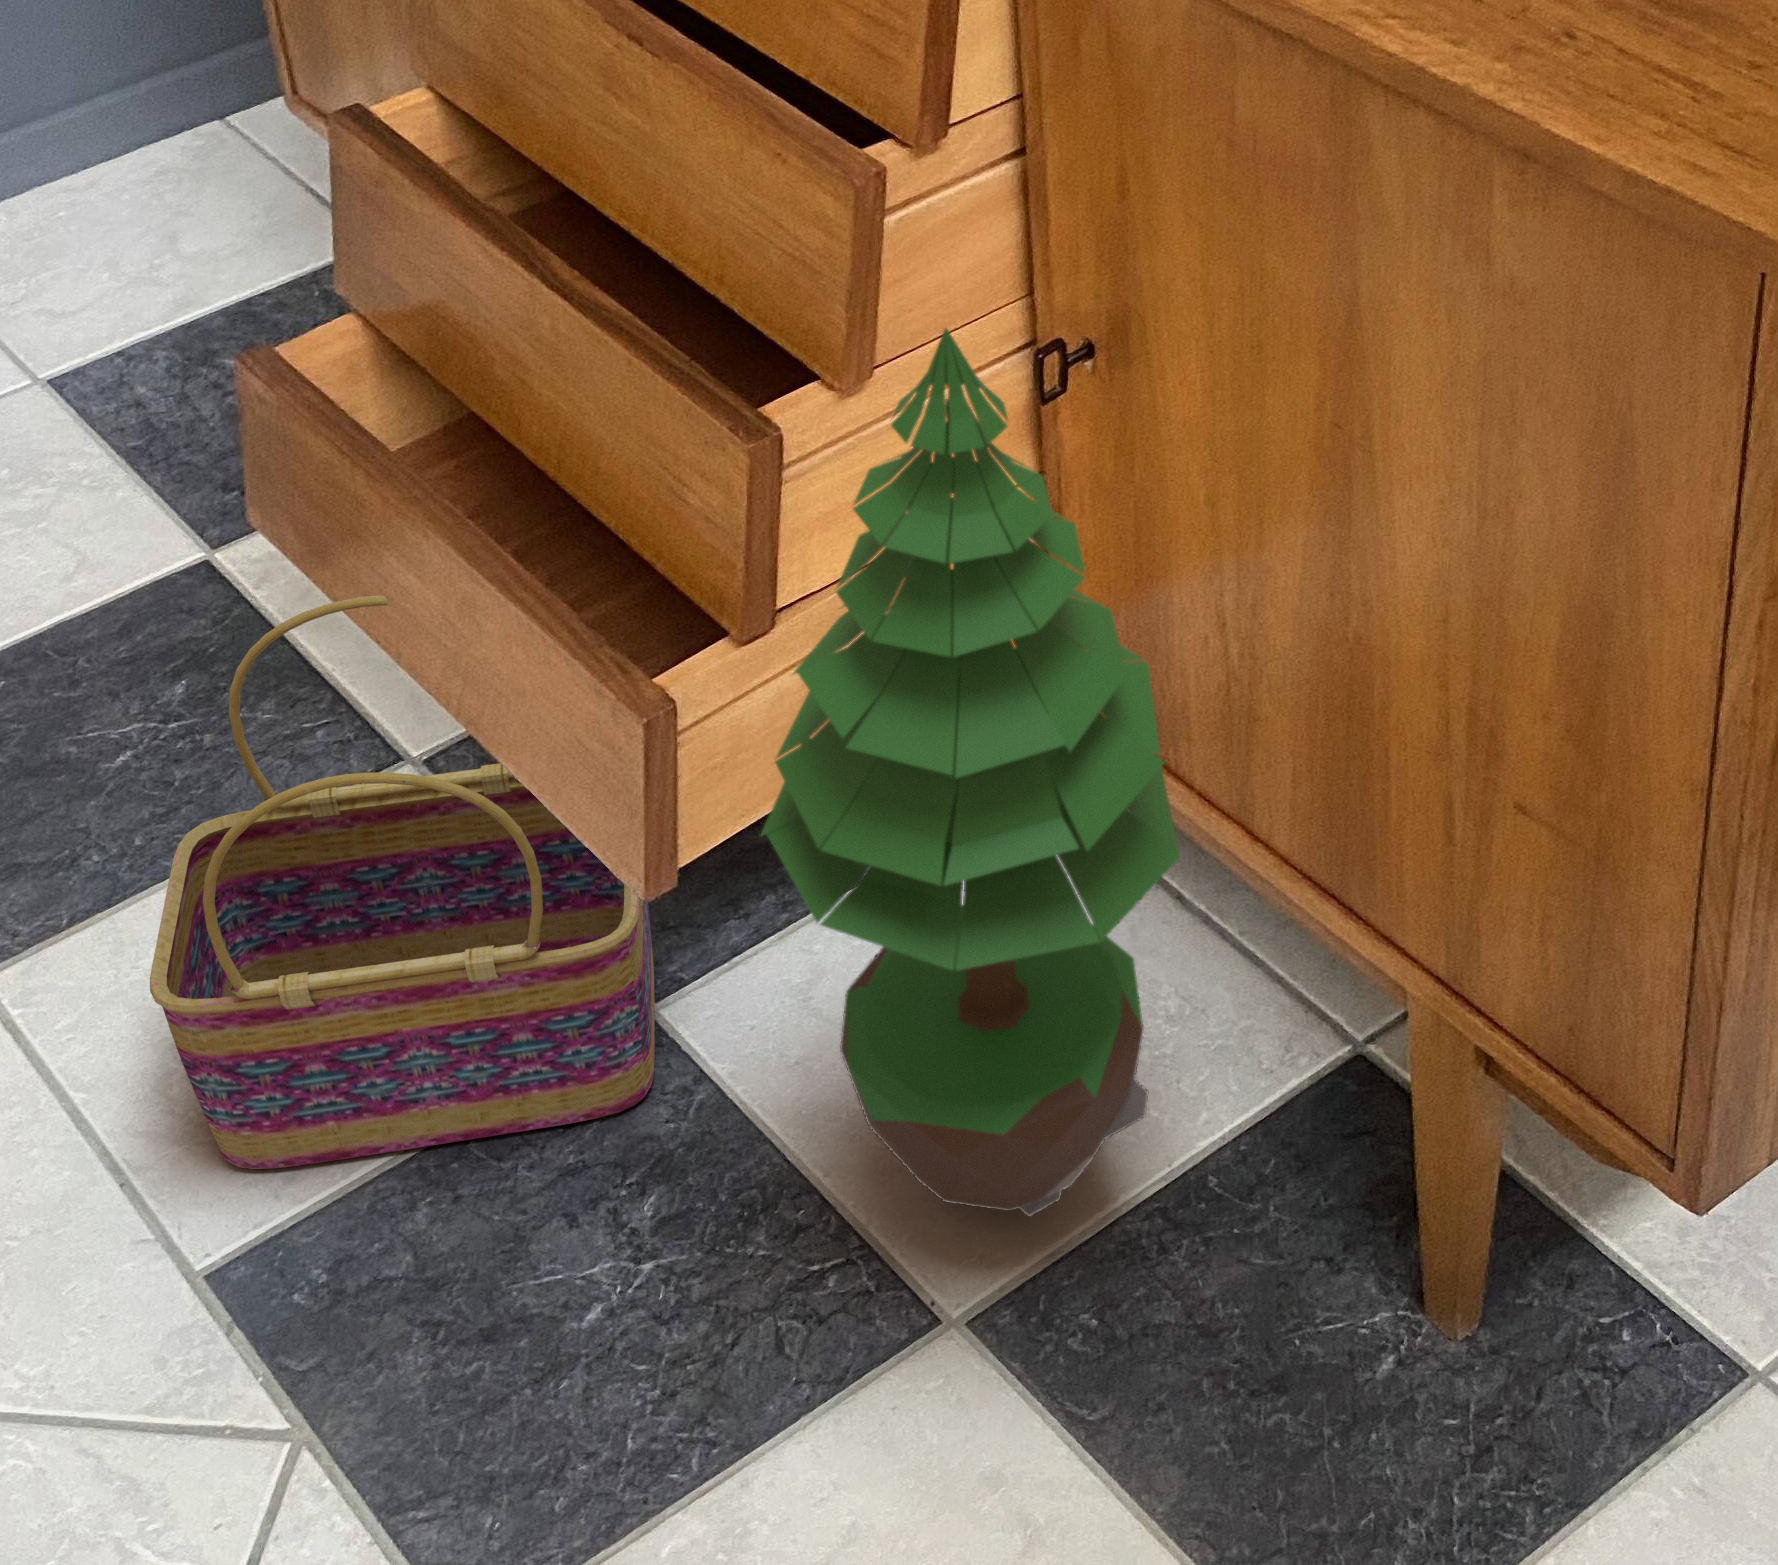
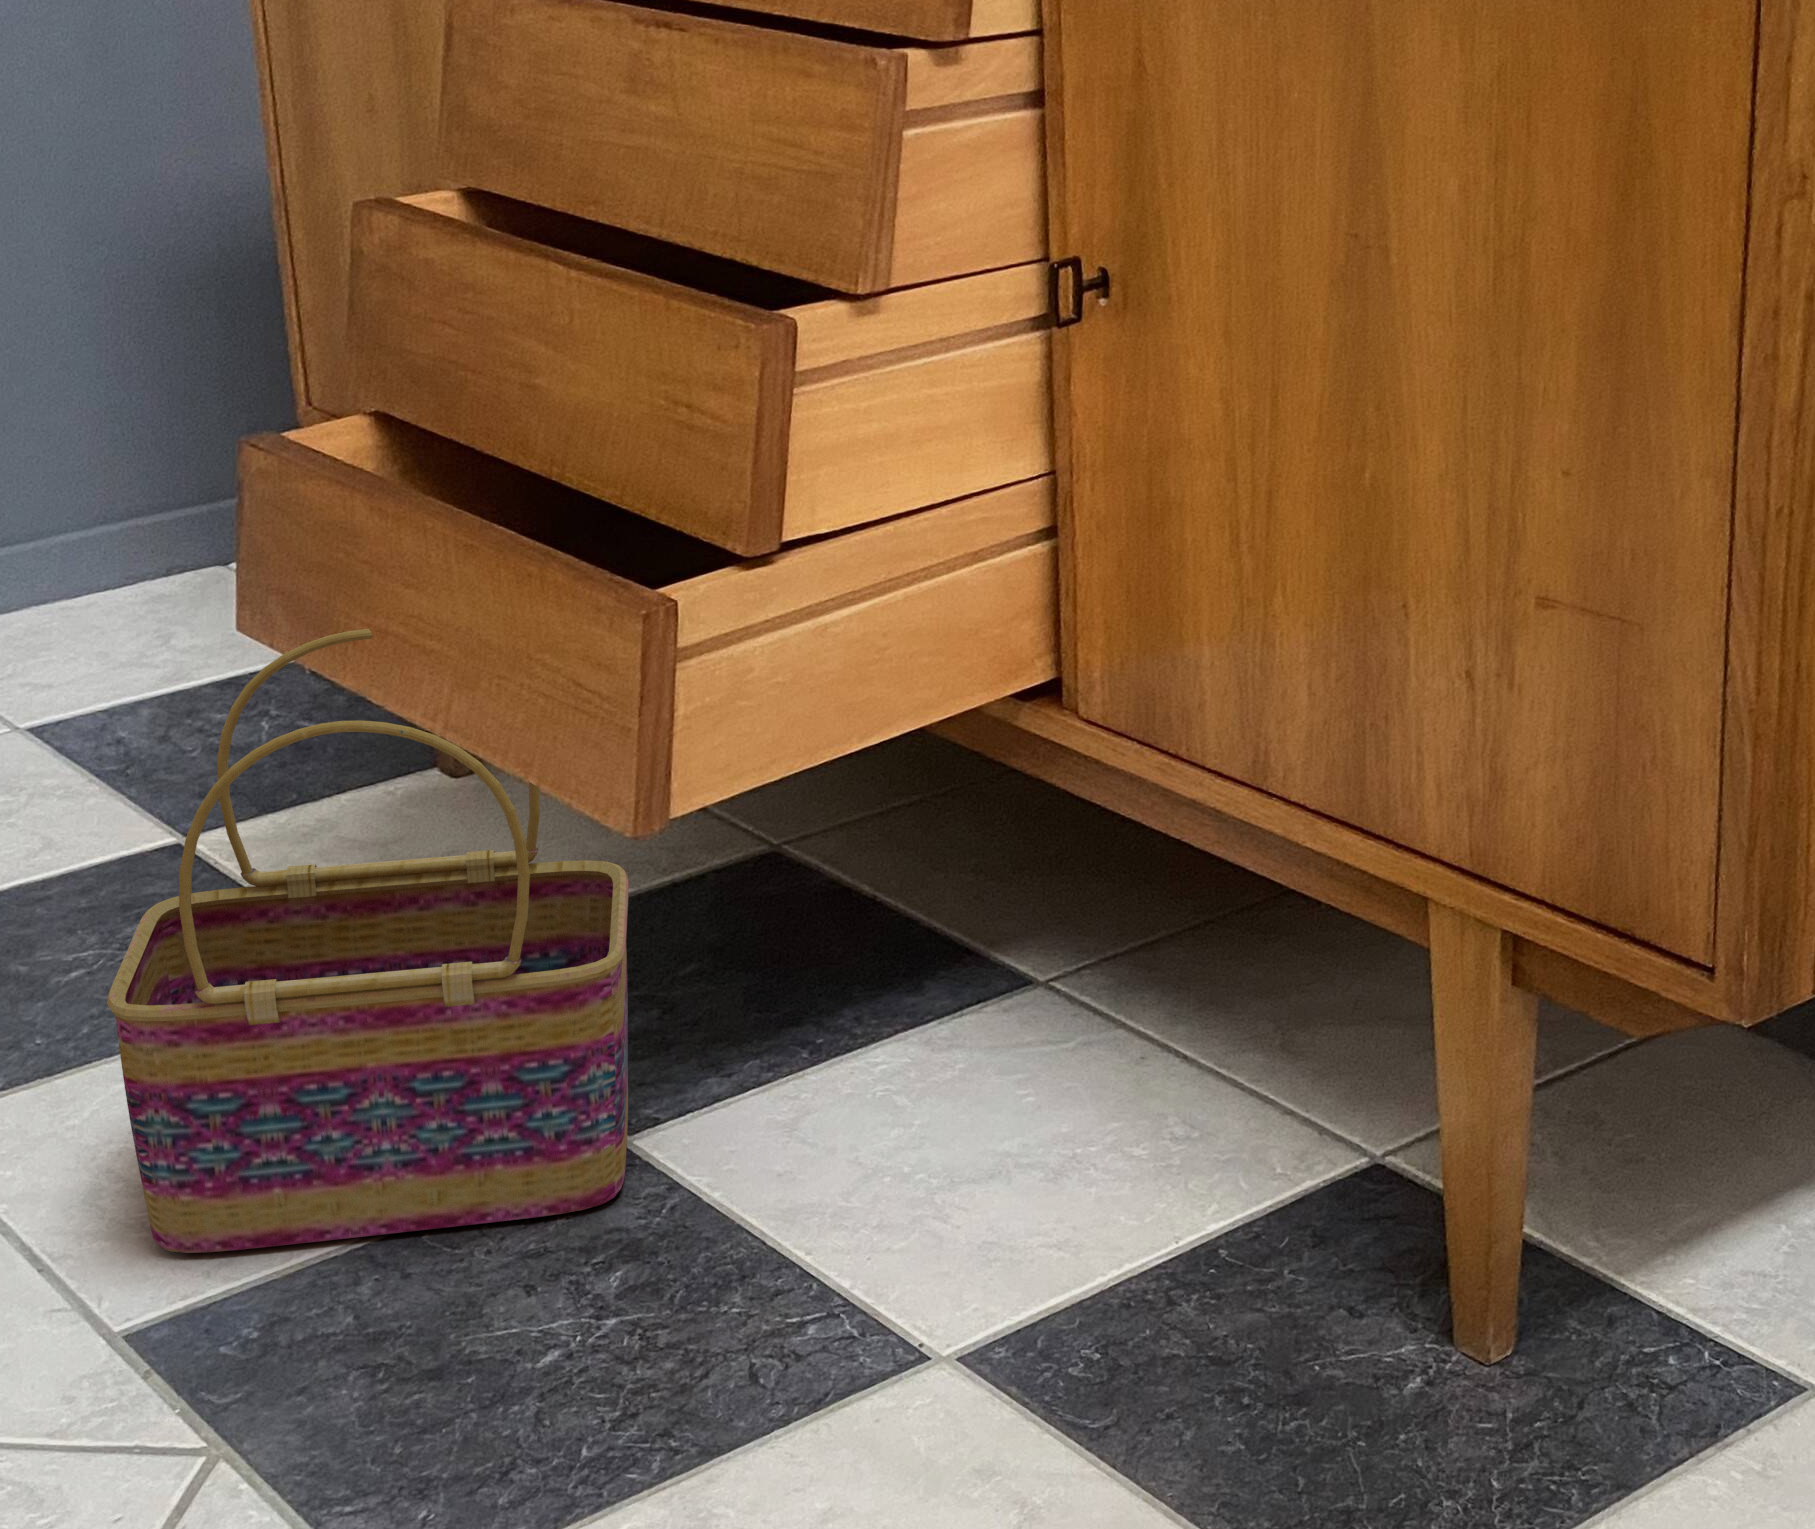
potted tree: present [761,328,1180,1217] -> none [764,148,1193,1254]

